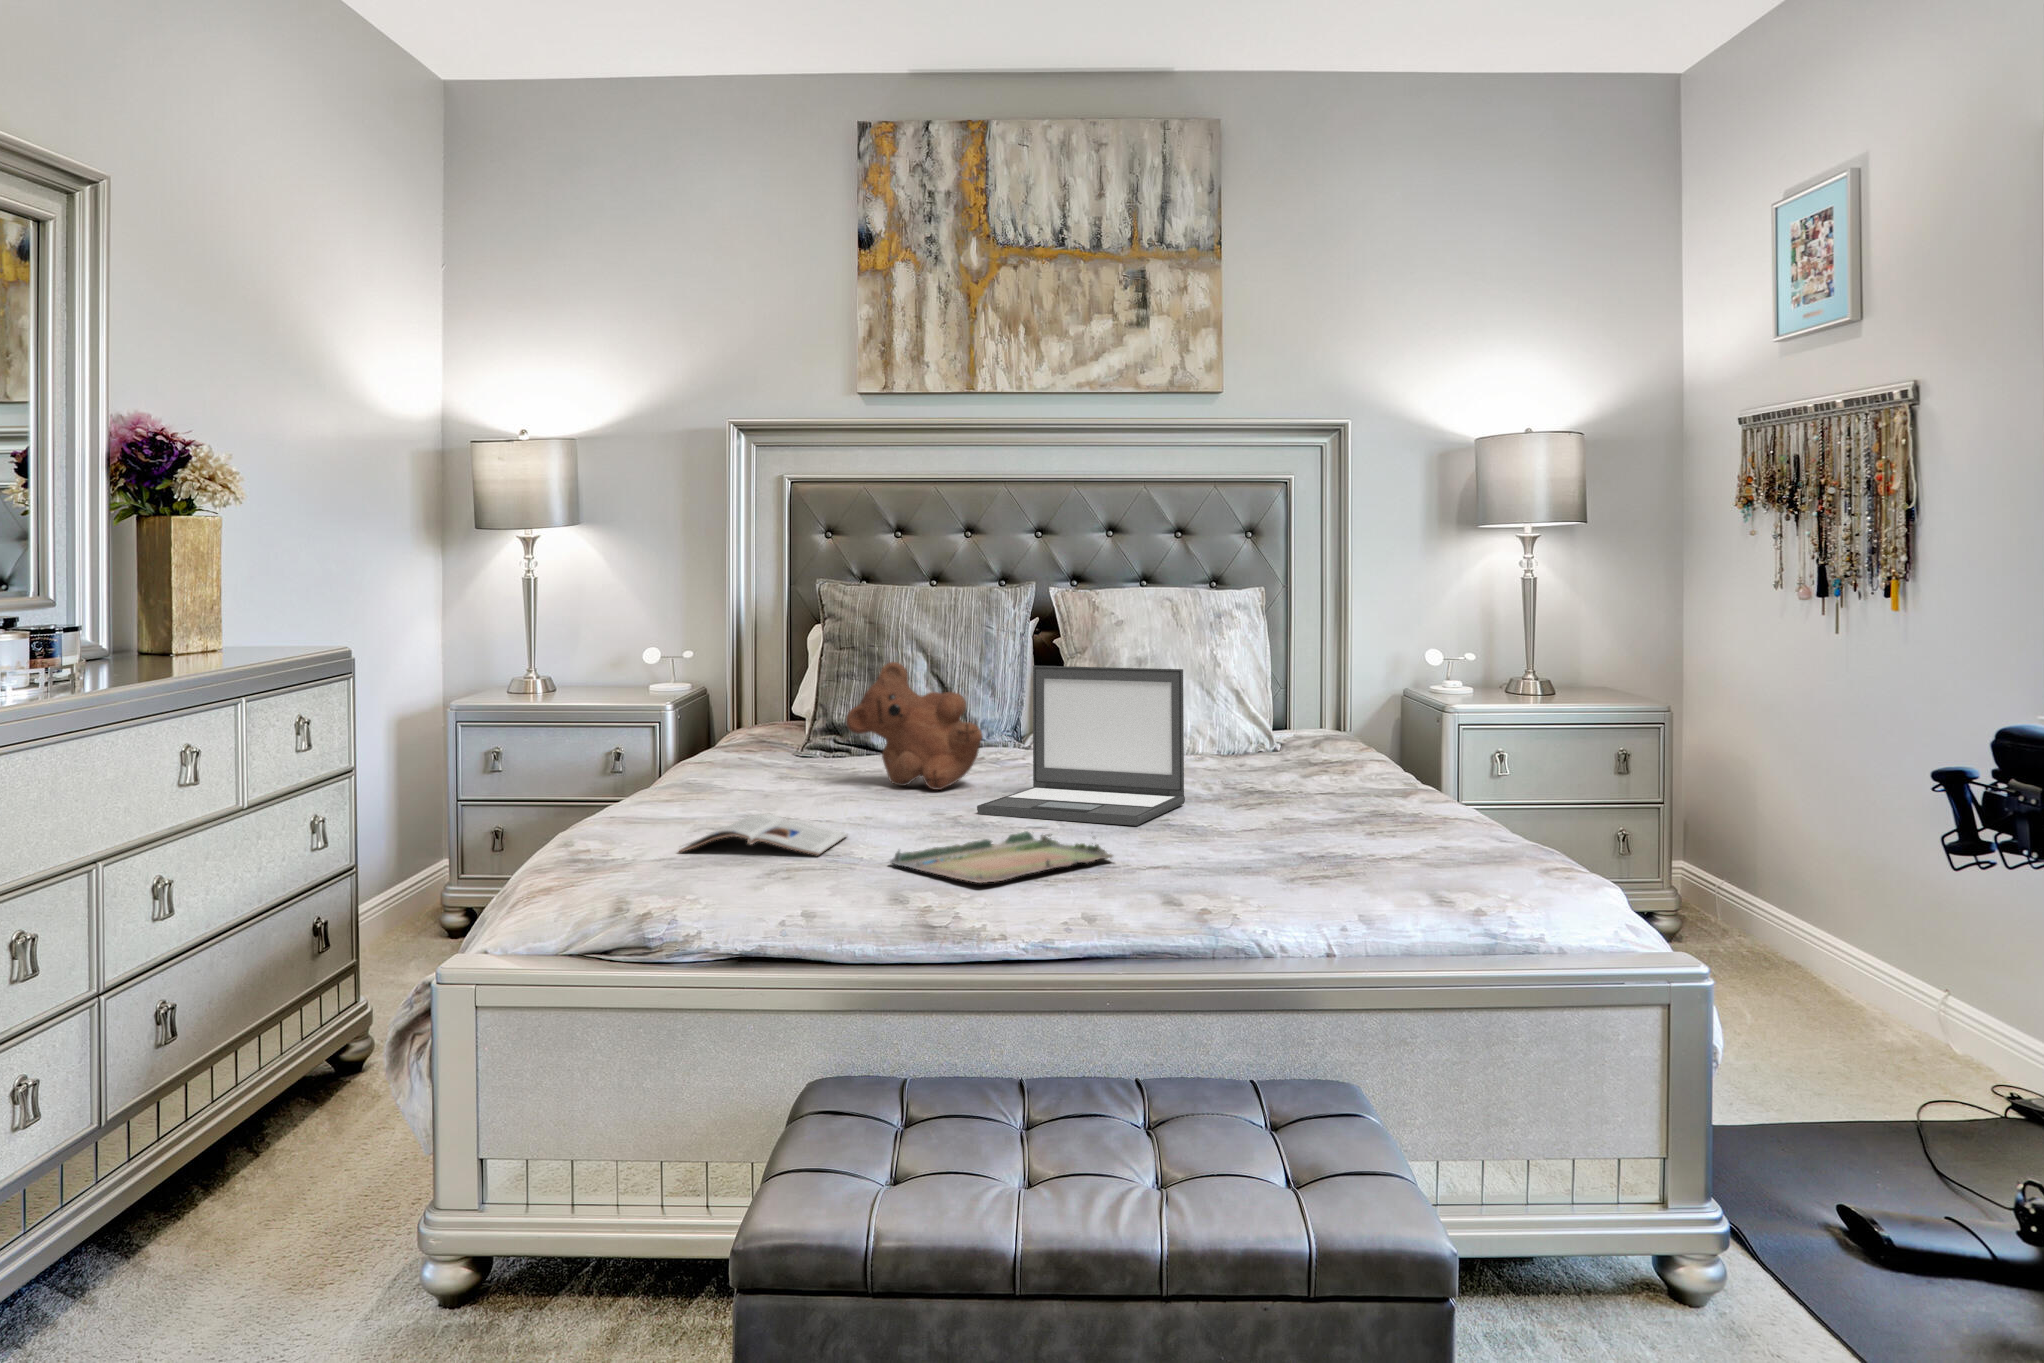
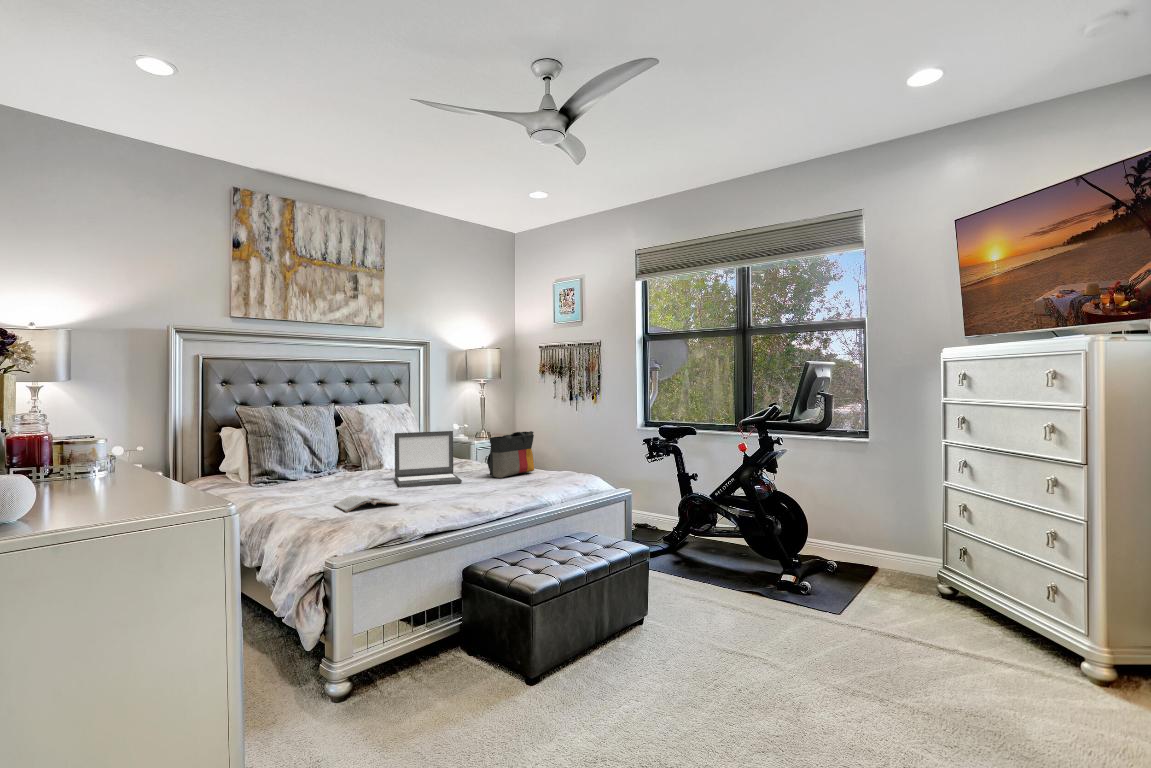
teddy bear: present [846,662,983,790] -> none [313,435,371,484]
tote bag: none [1252,686,1434,828] -> present [487,431,534,478]
tray: present [890,831,1113,883] -> none [431,484,489,503]

